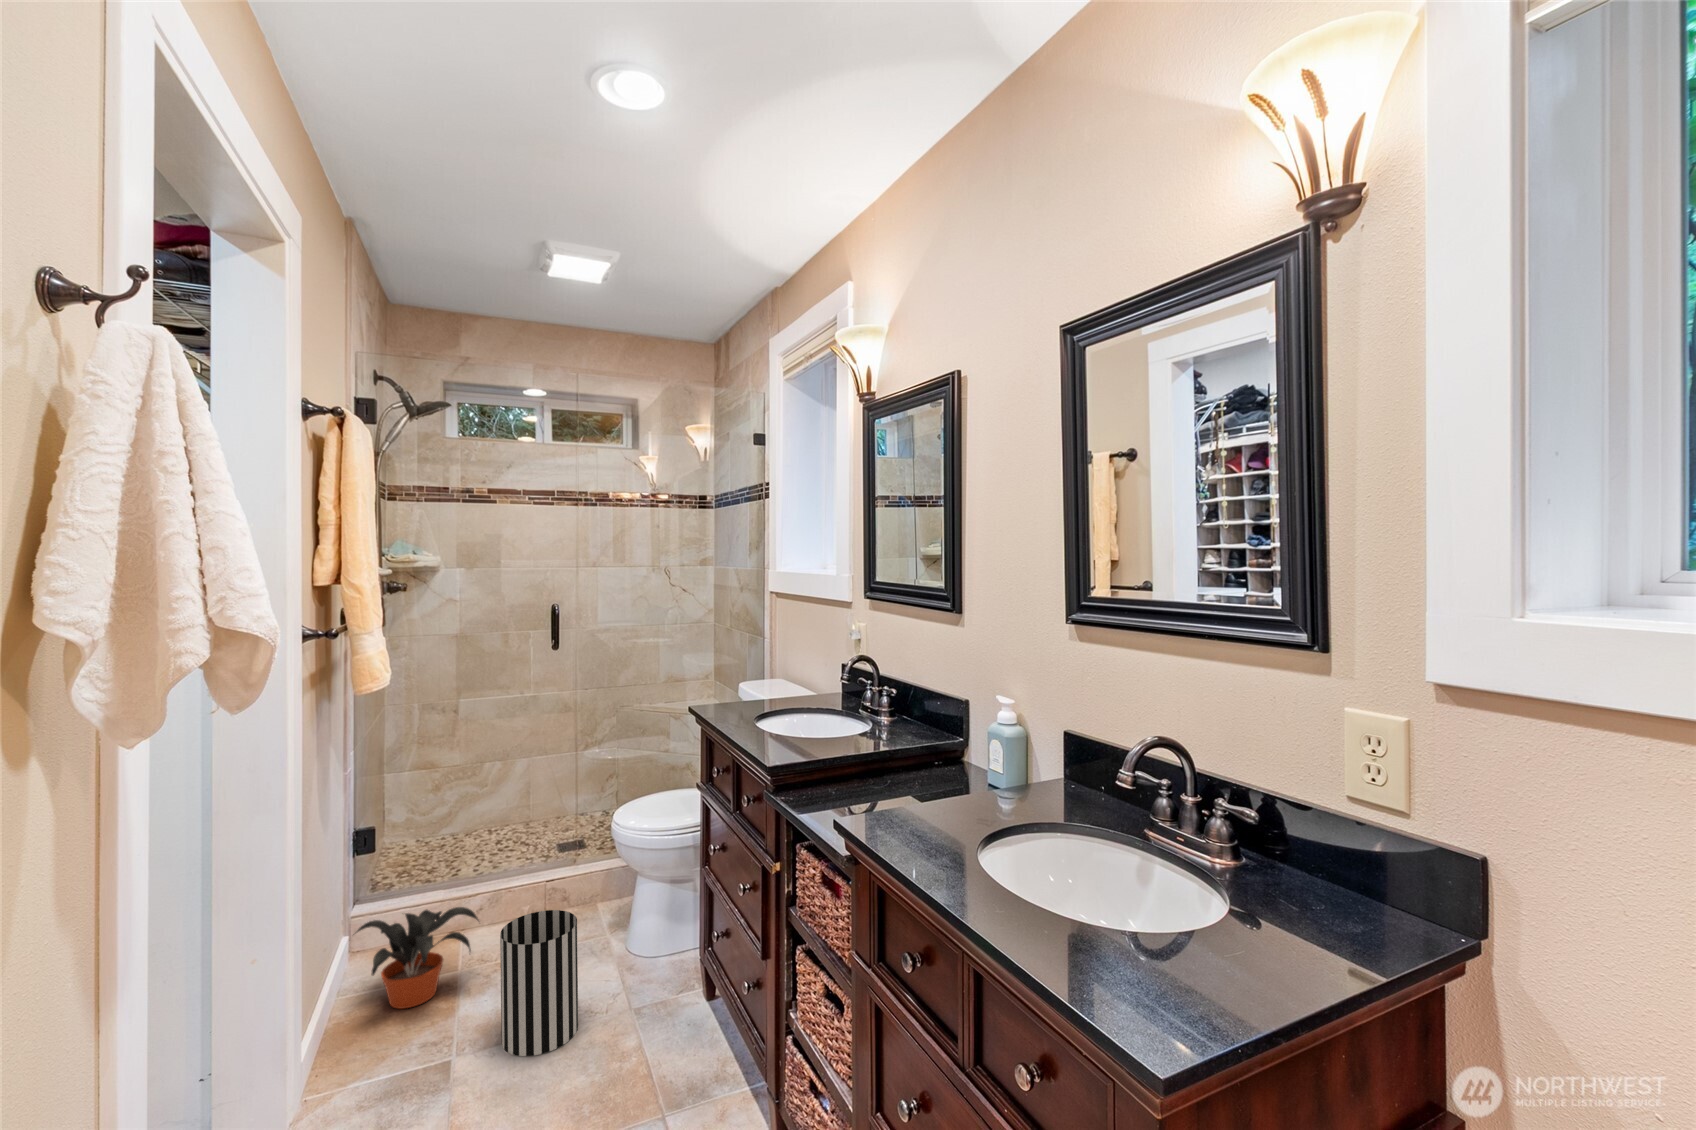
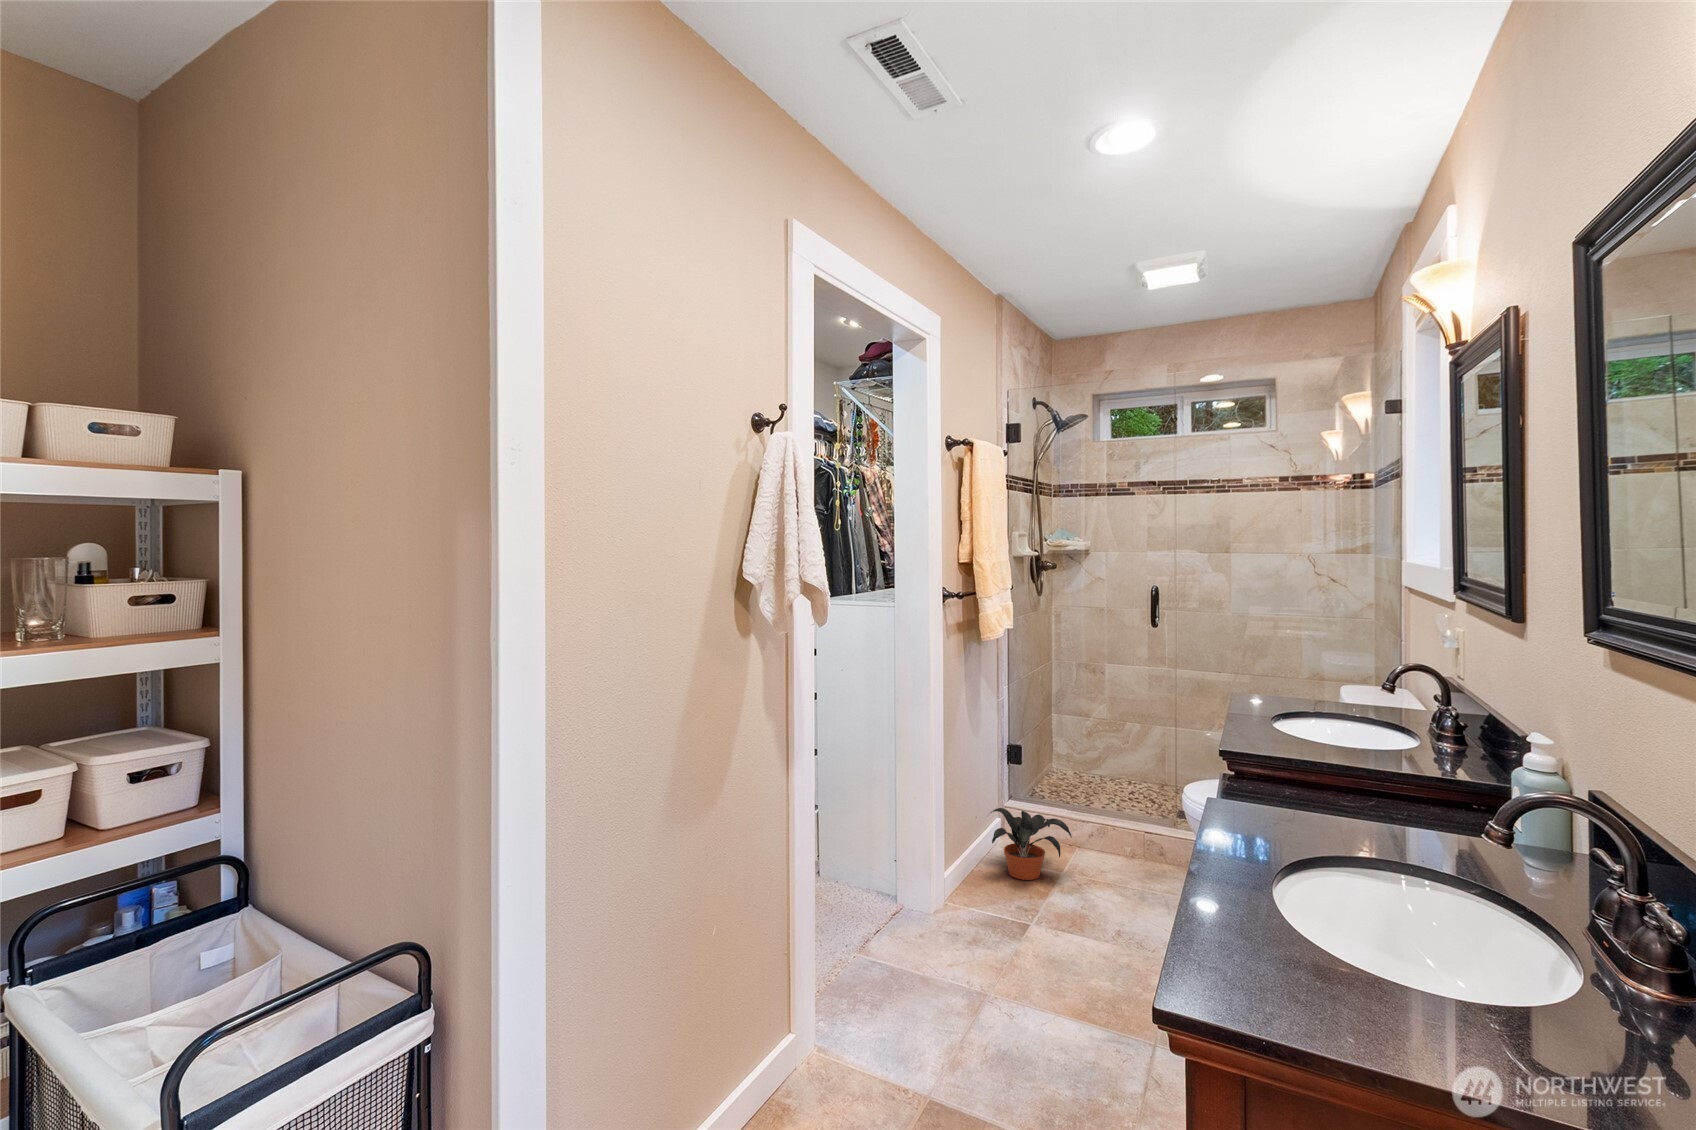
wastebasket: present [500,910,578,1056] -> none [1060,836,1122,949]

